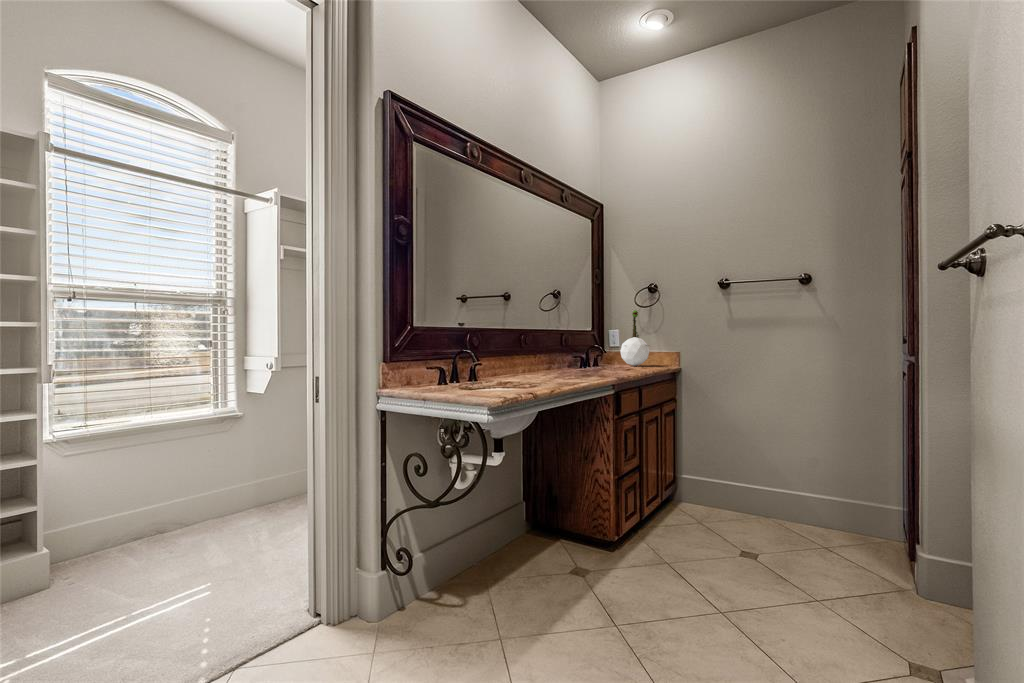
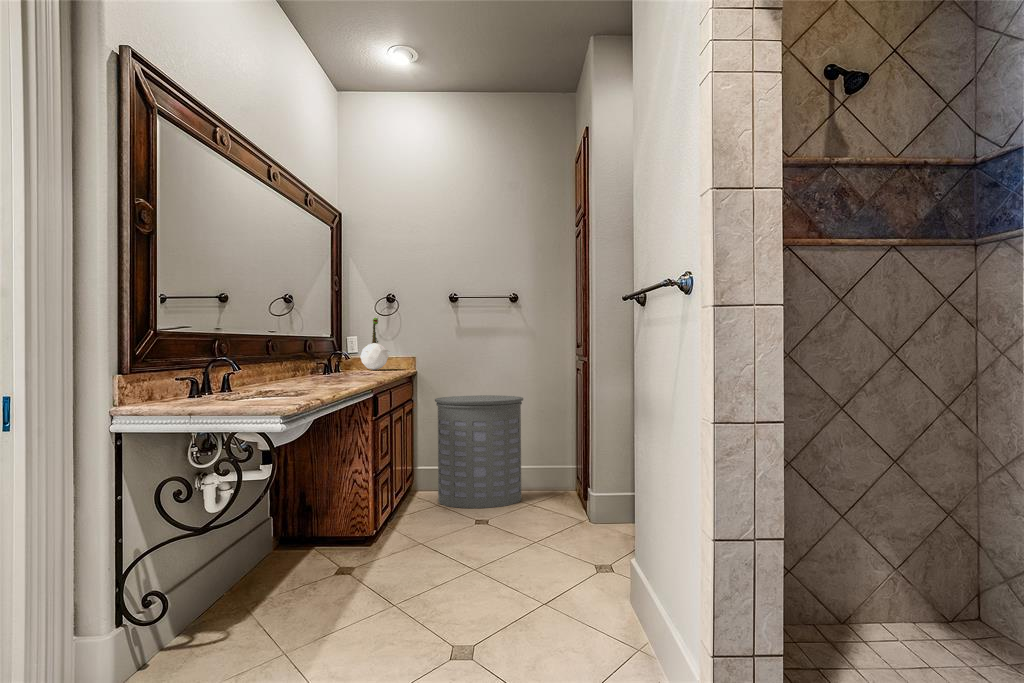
laundry hamper: none [698,399,818,542] -> present [435,395,523,508]

